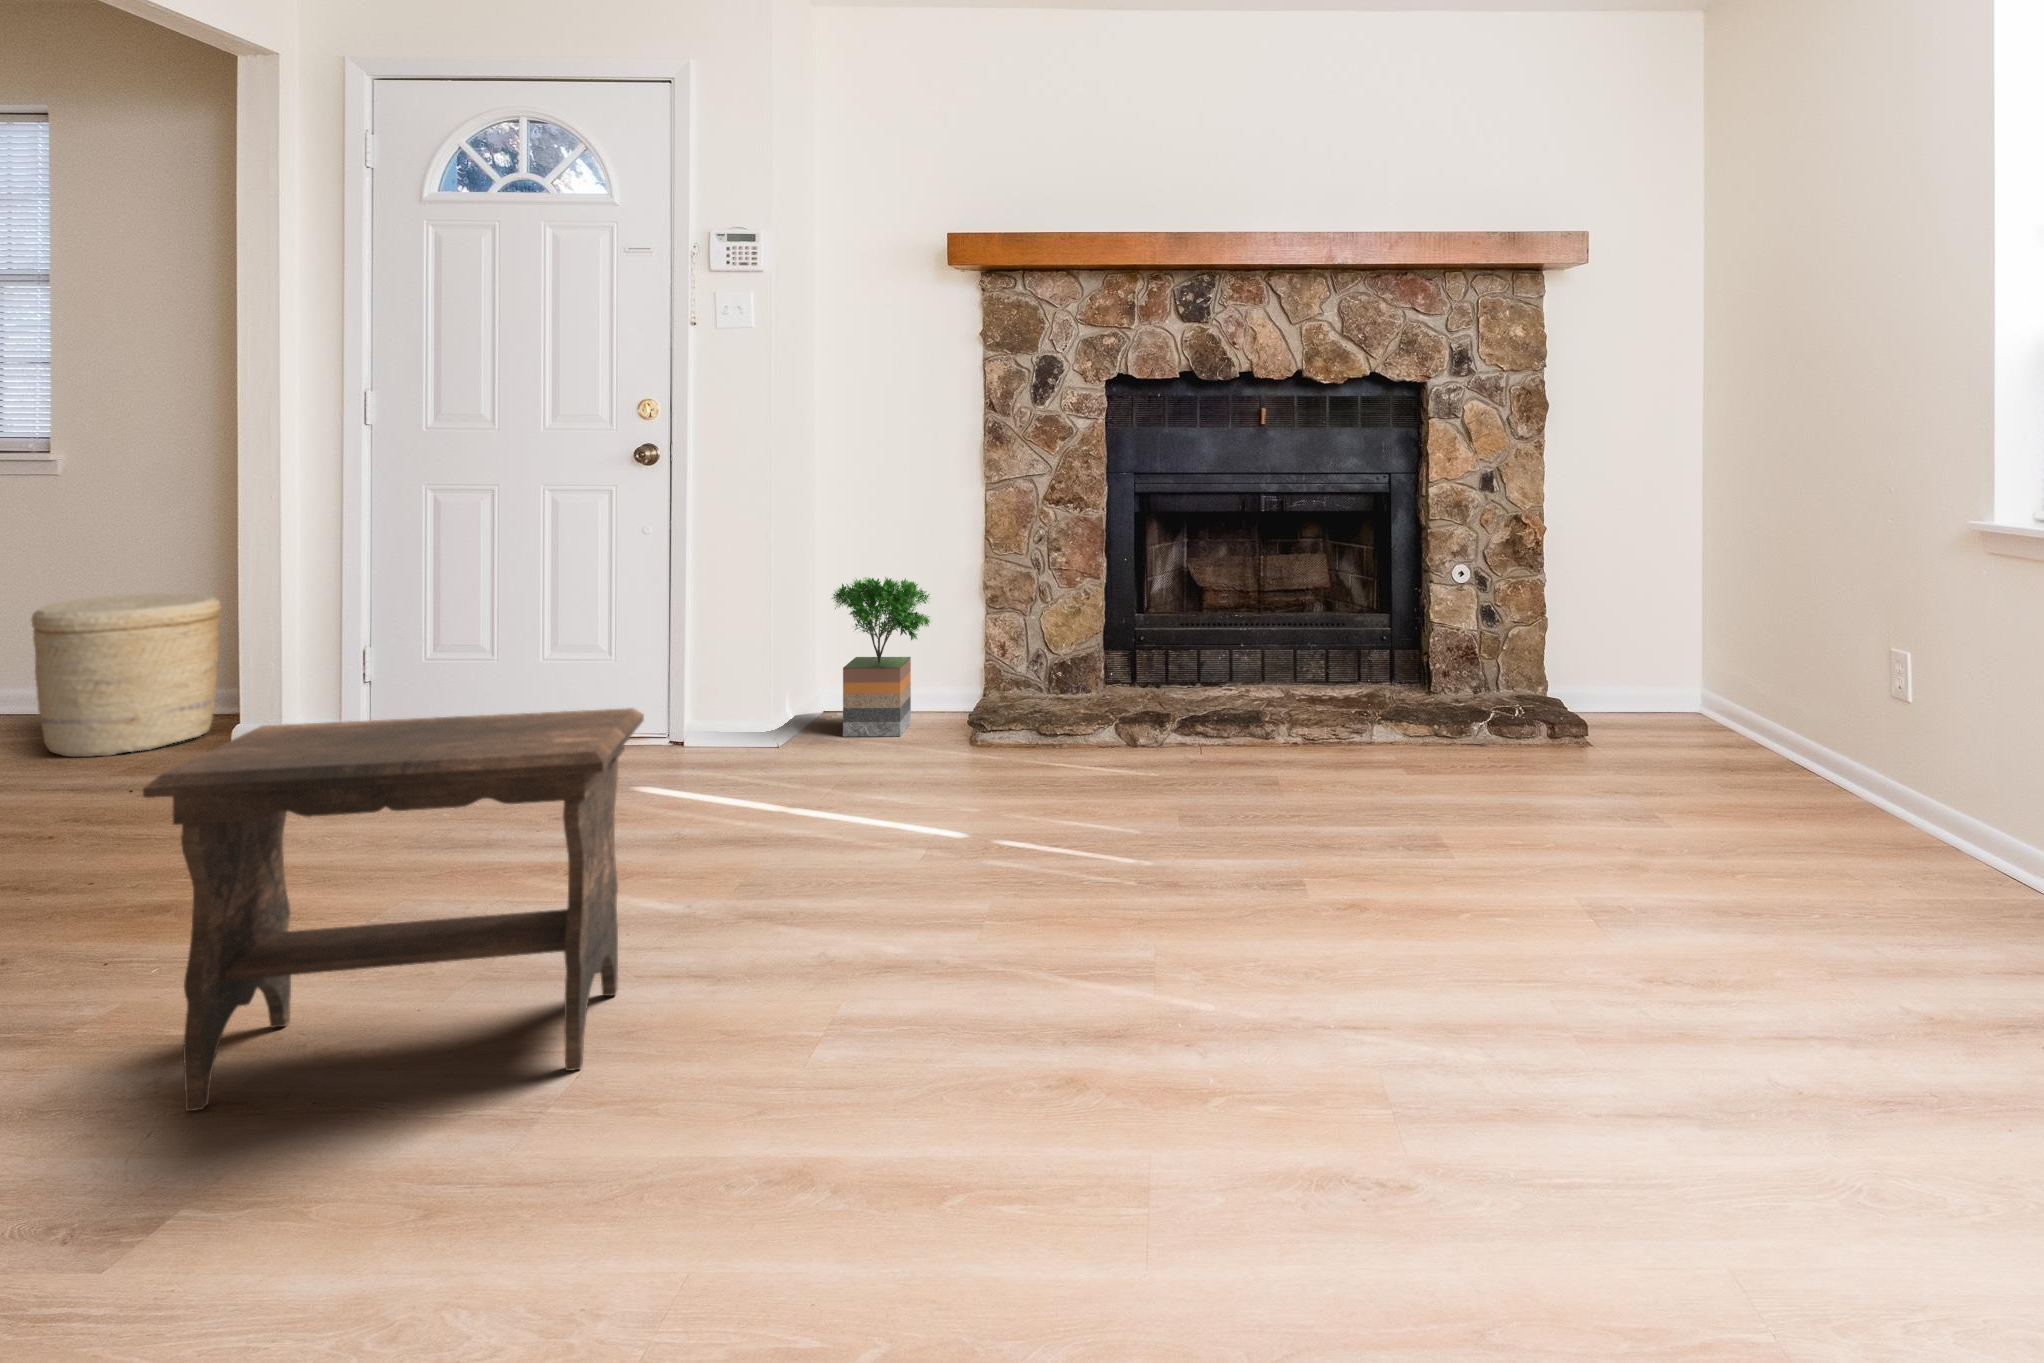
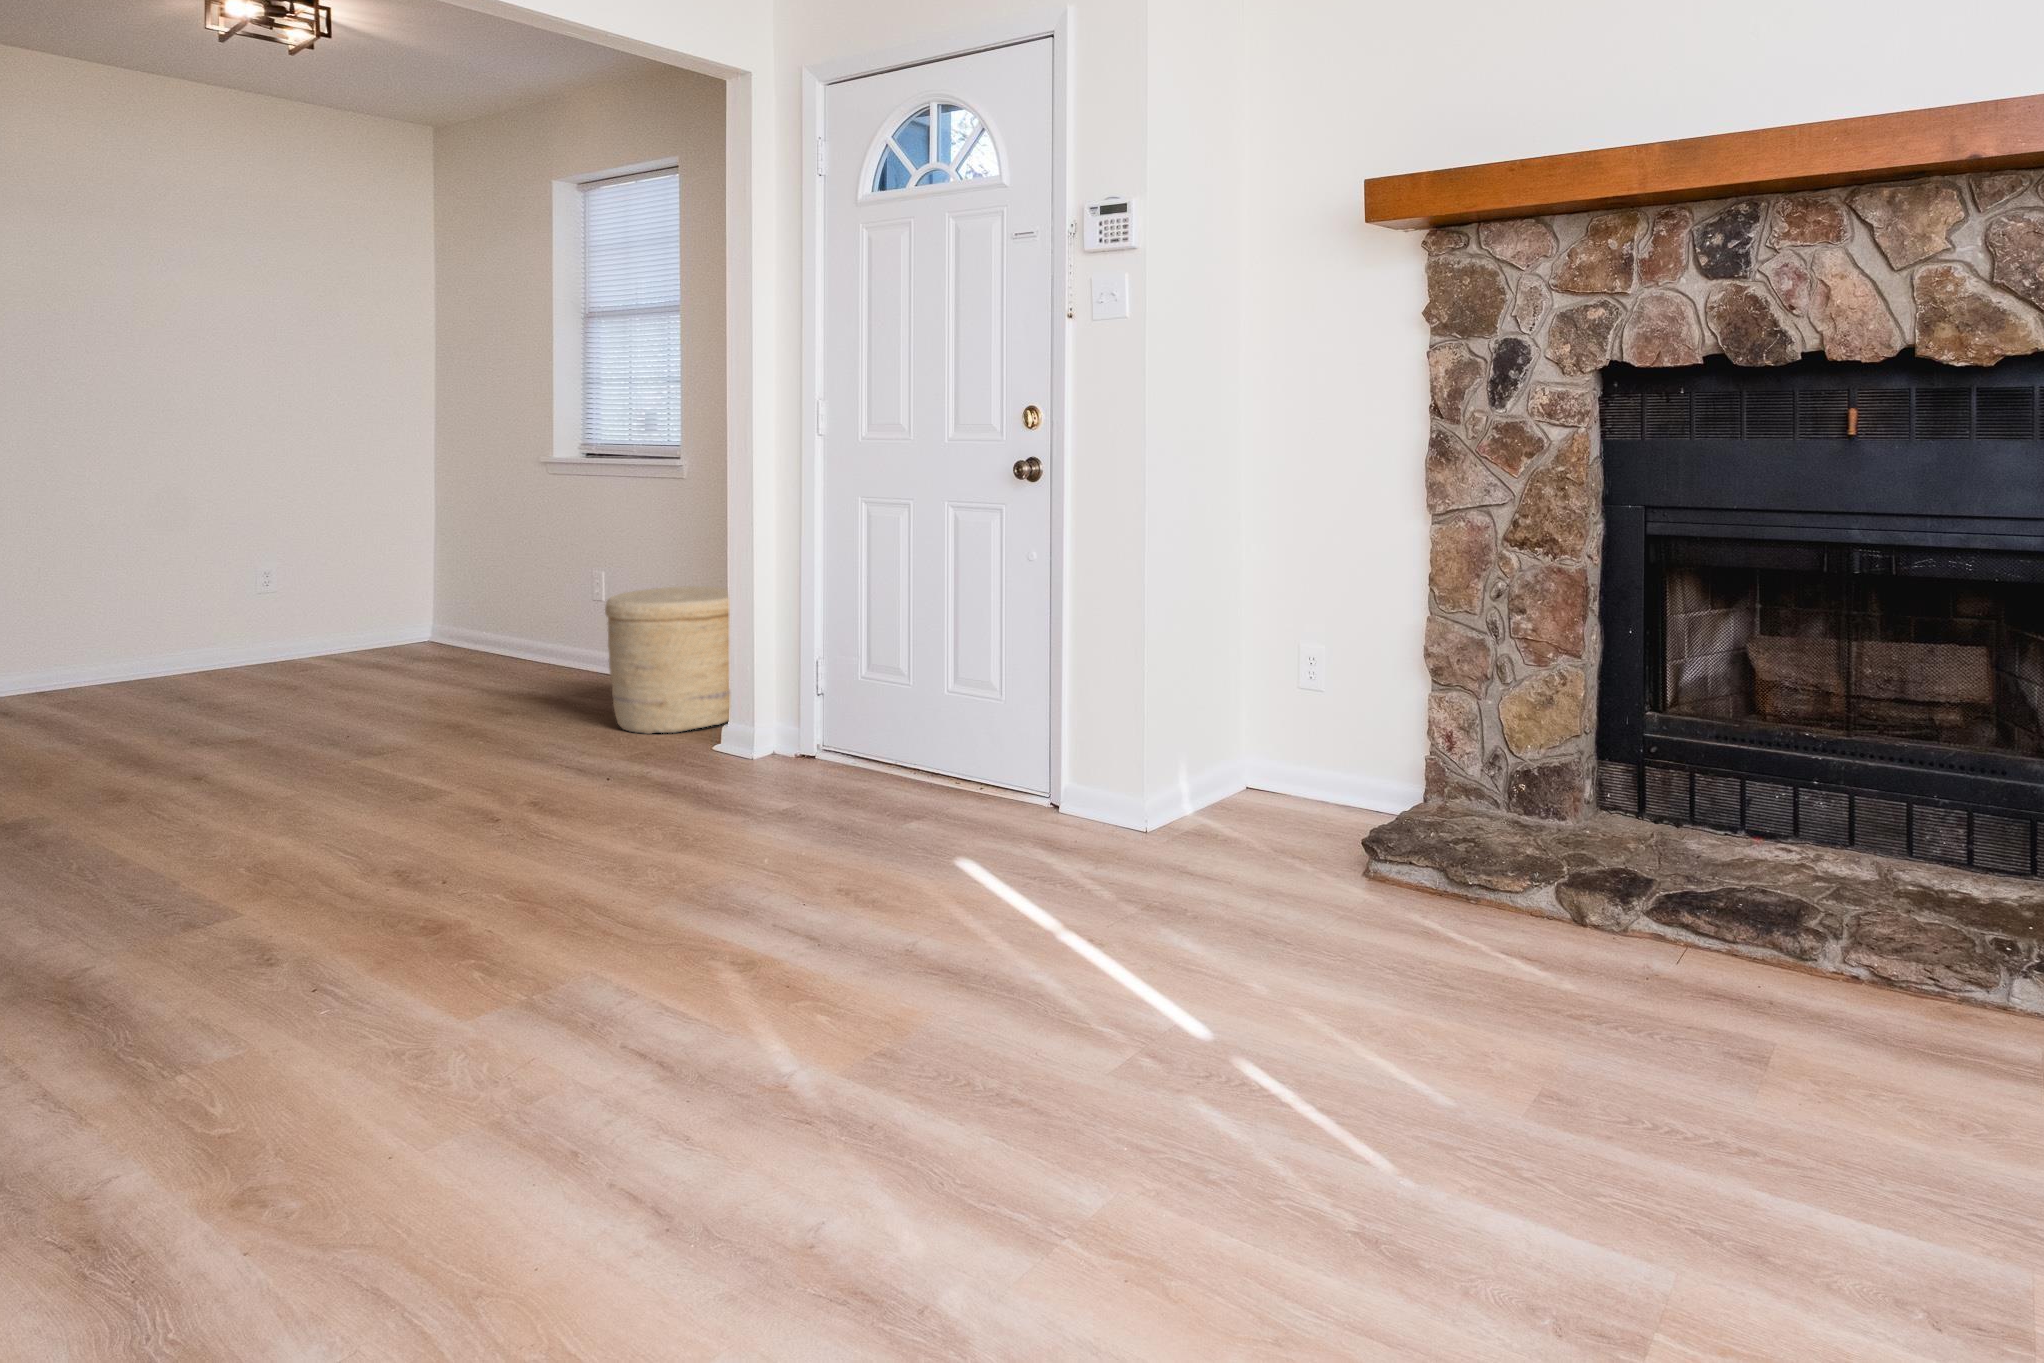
potted tree: present [832,577,930,736] -> none [1228,627,1354,840]
footstool: present [143,708,644,1111] -> none [84,776,620,1290]

